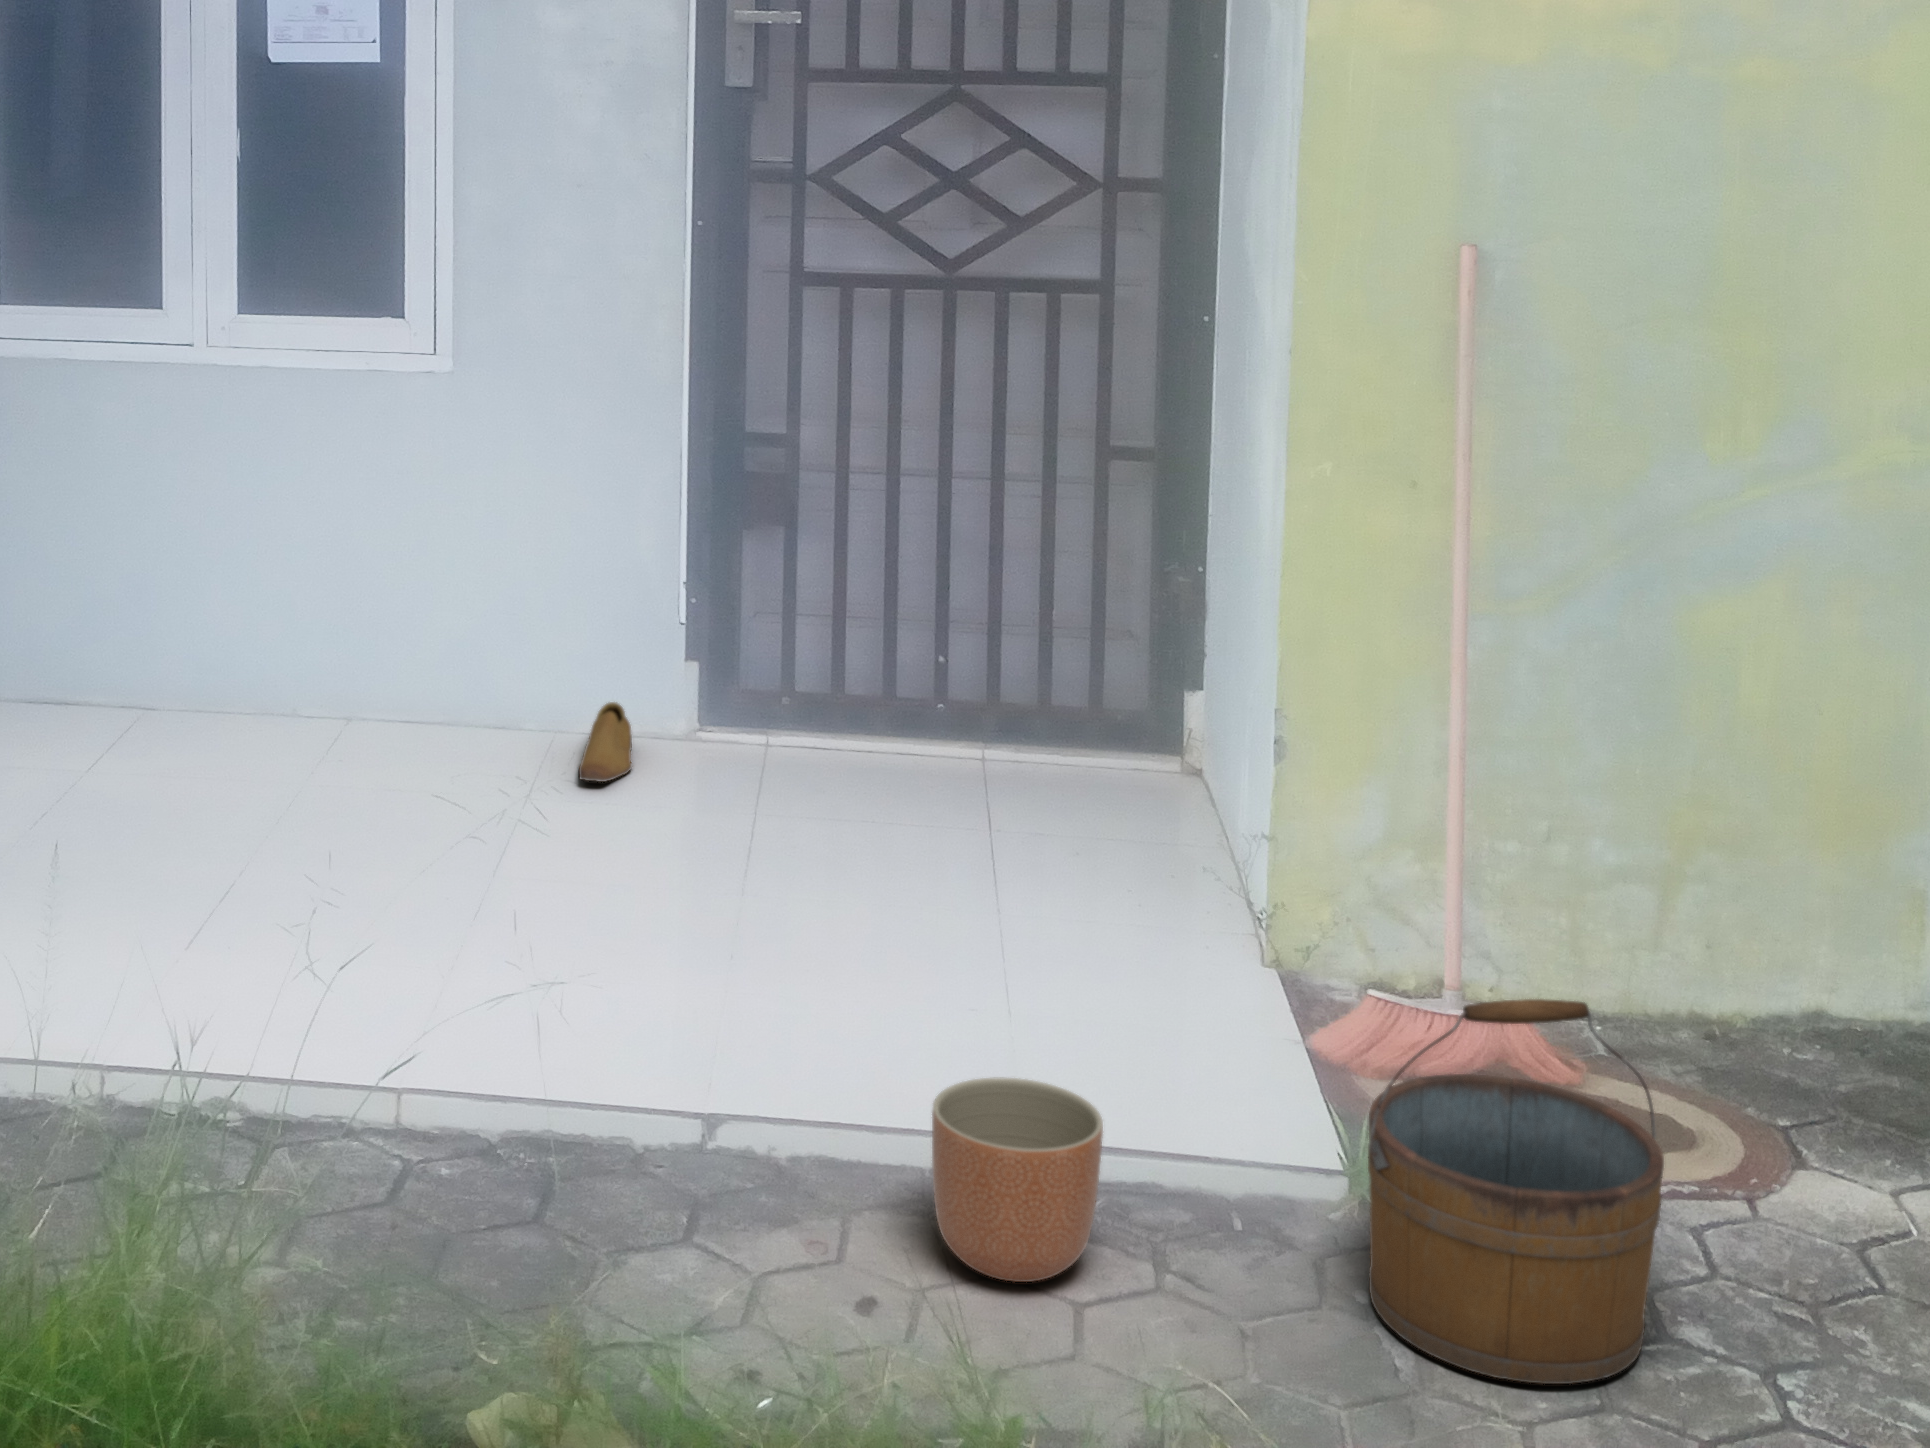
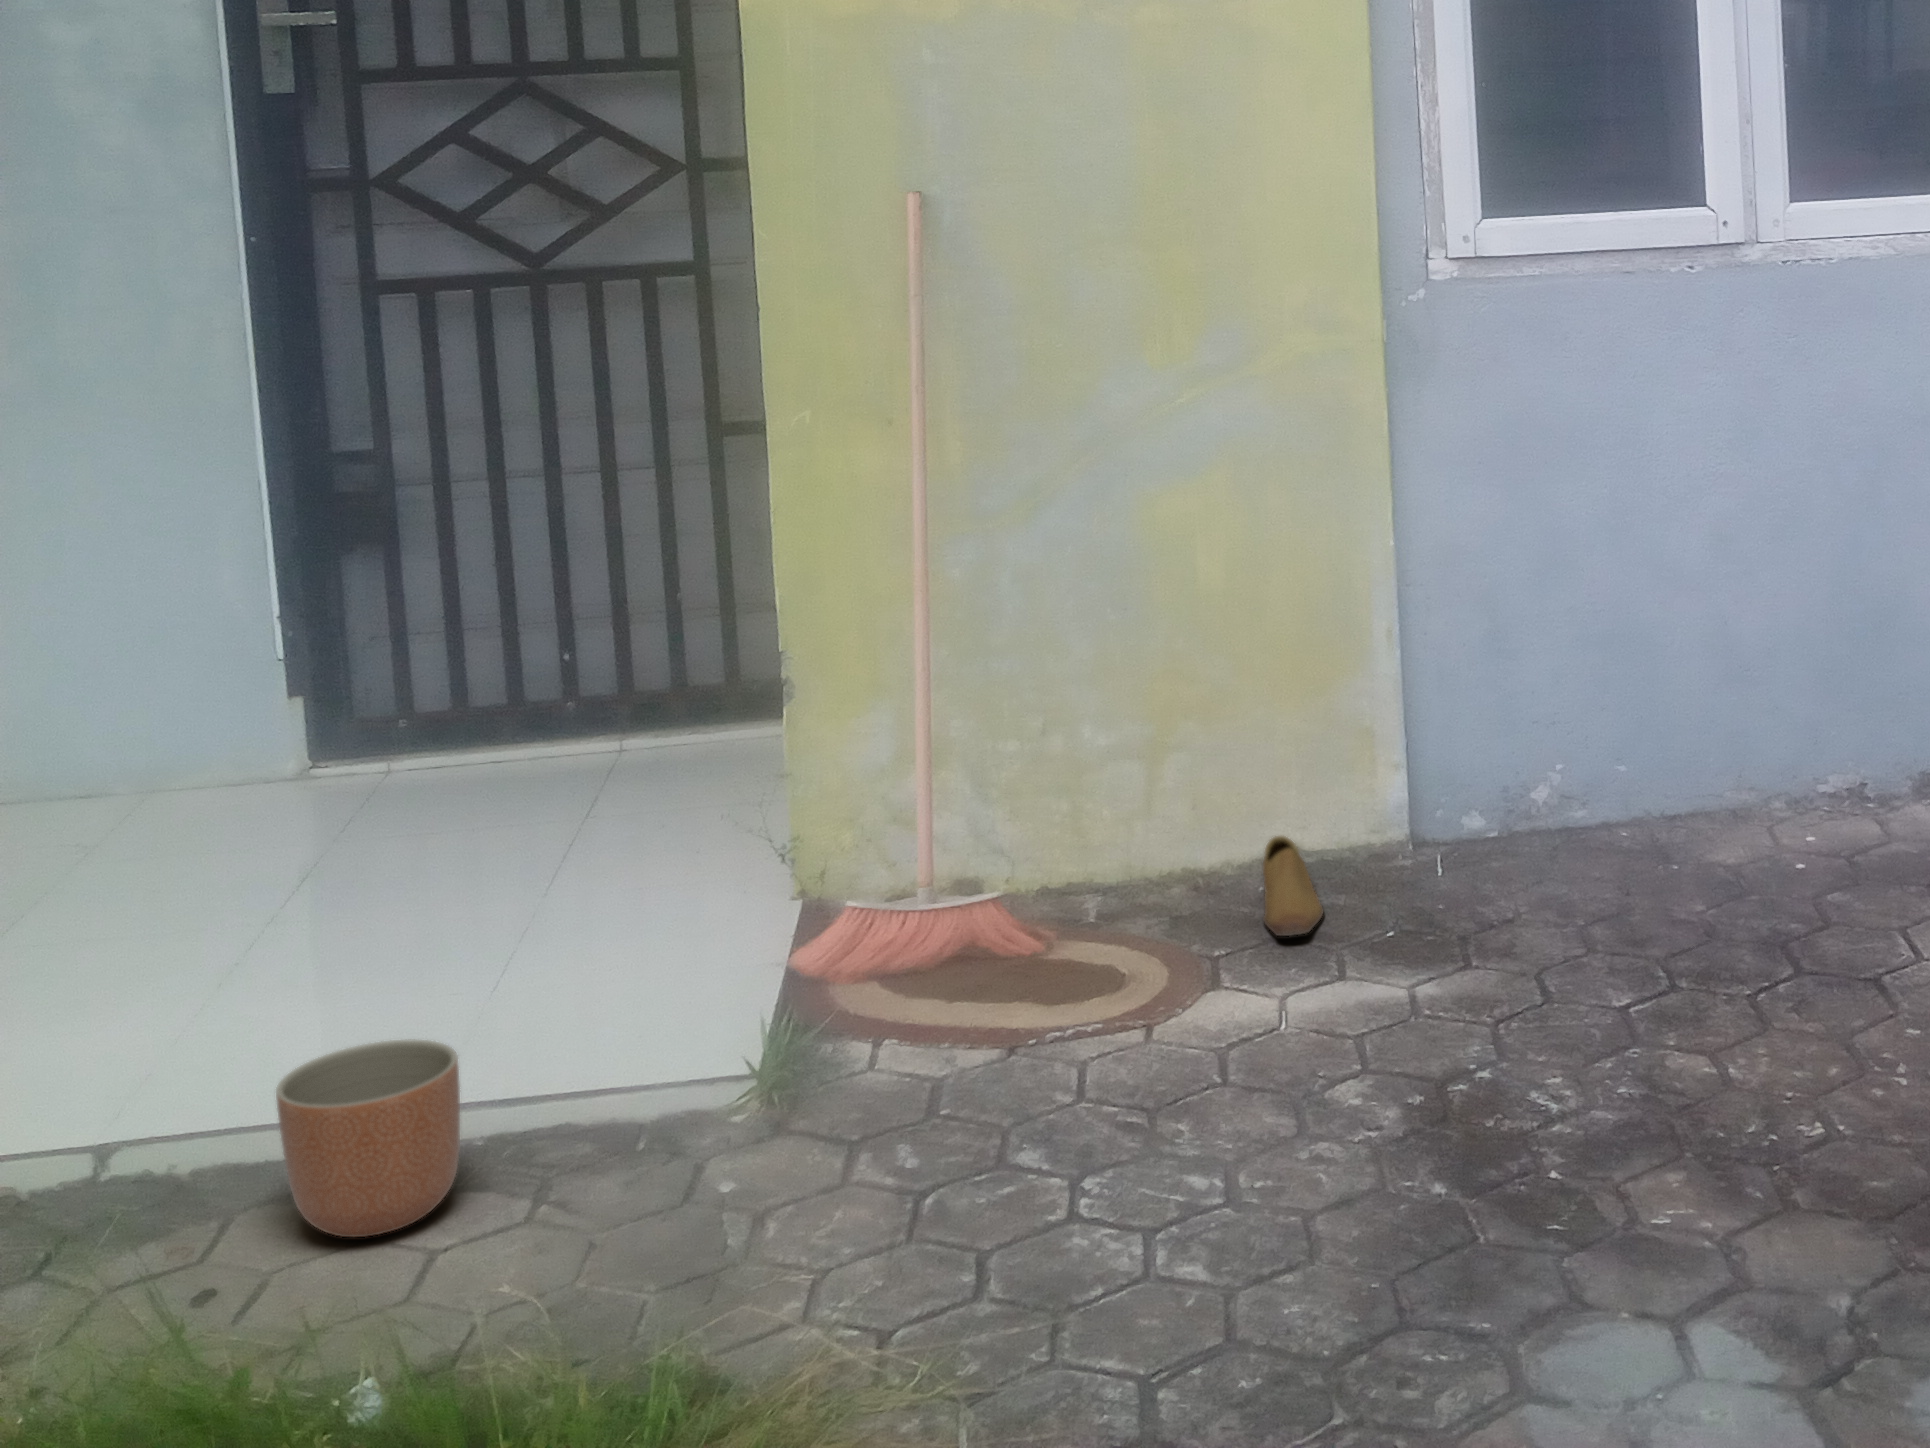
shoe: present [579,702,632,782] -> present [1263,836,1323,936]
bucket: present [1368,999,1664,1384] -> none [699,869,979,1226]

